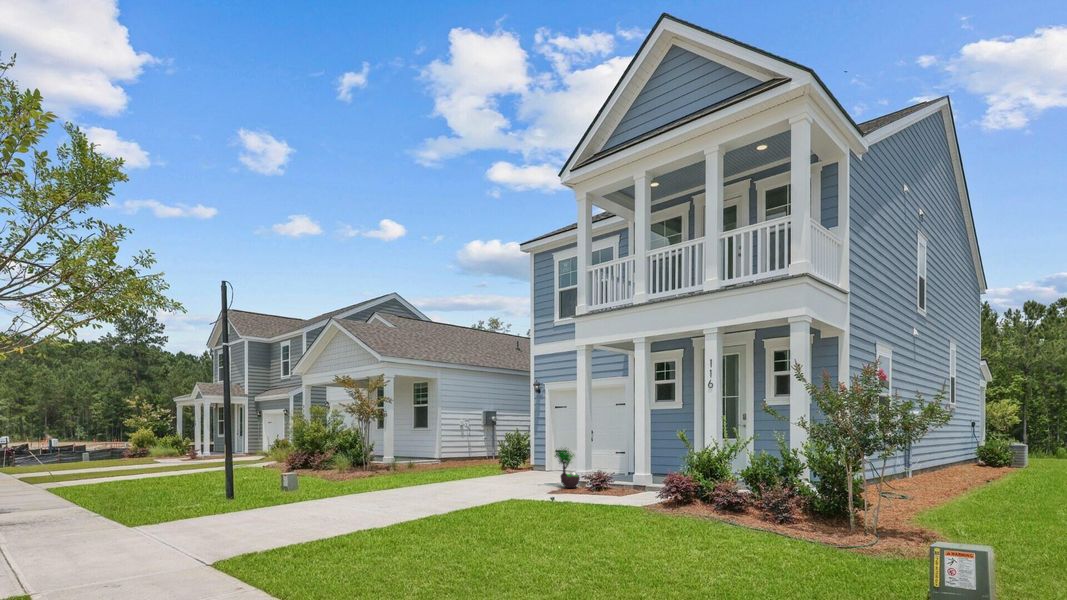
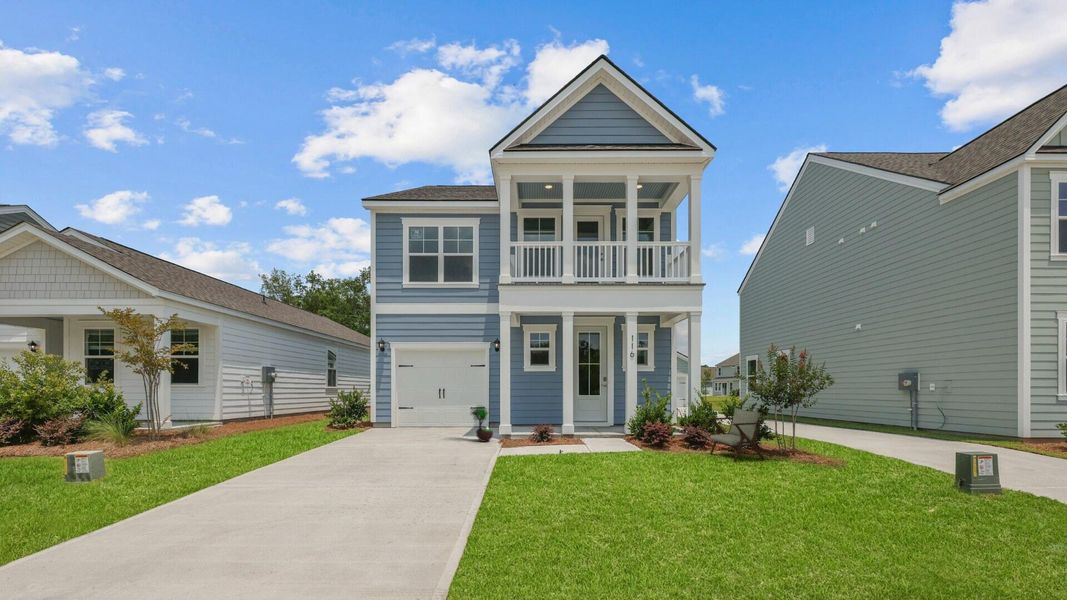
lounge chair: none [796,460,870,538] -> present [709,408,765,462]

